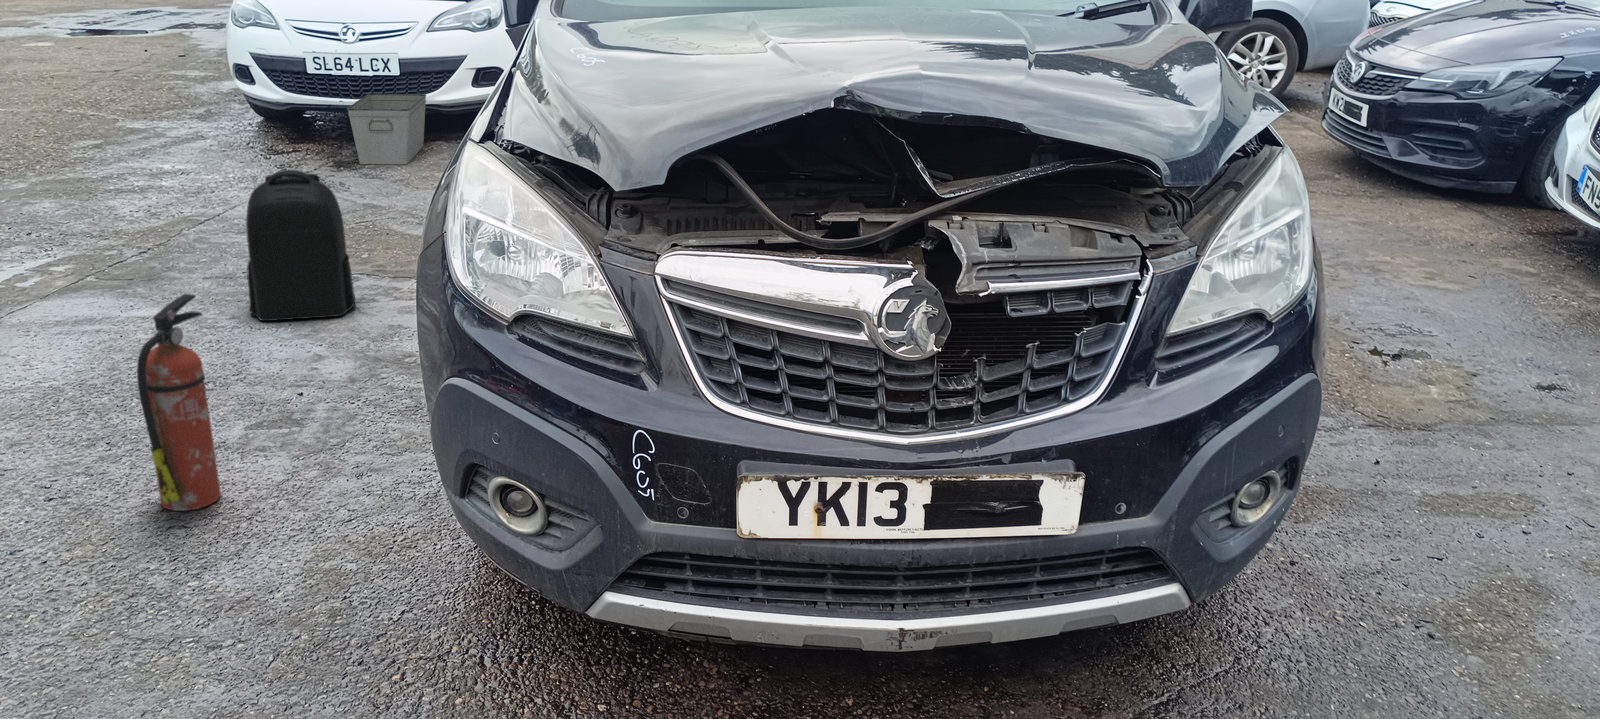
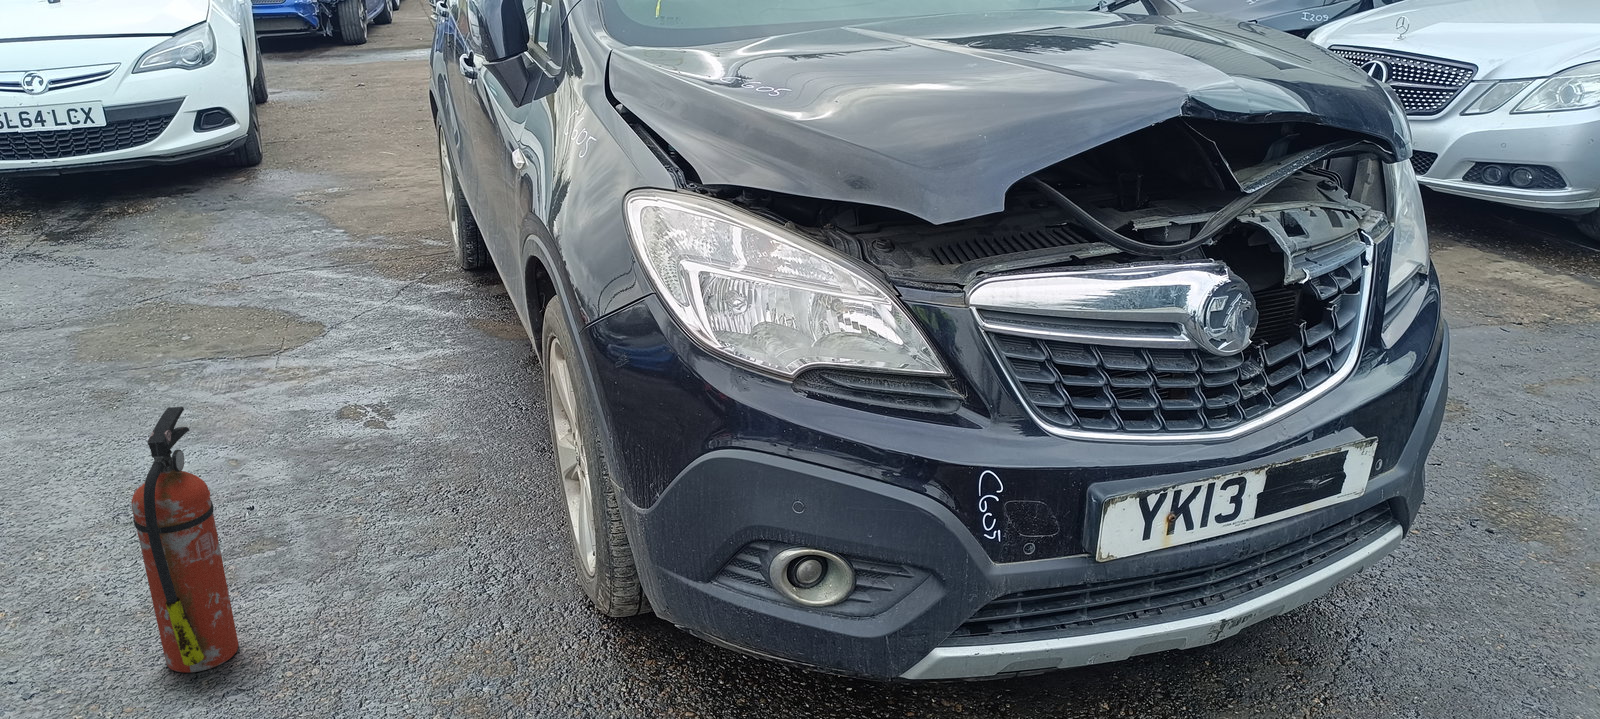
storage bin: present [347,94,426,164] -> none [58,145,145,232]
backpack: present [246,170,355,321] -> none [71,245,219,428]

